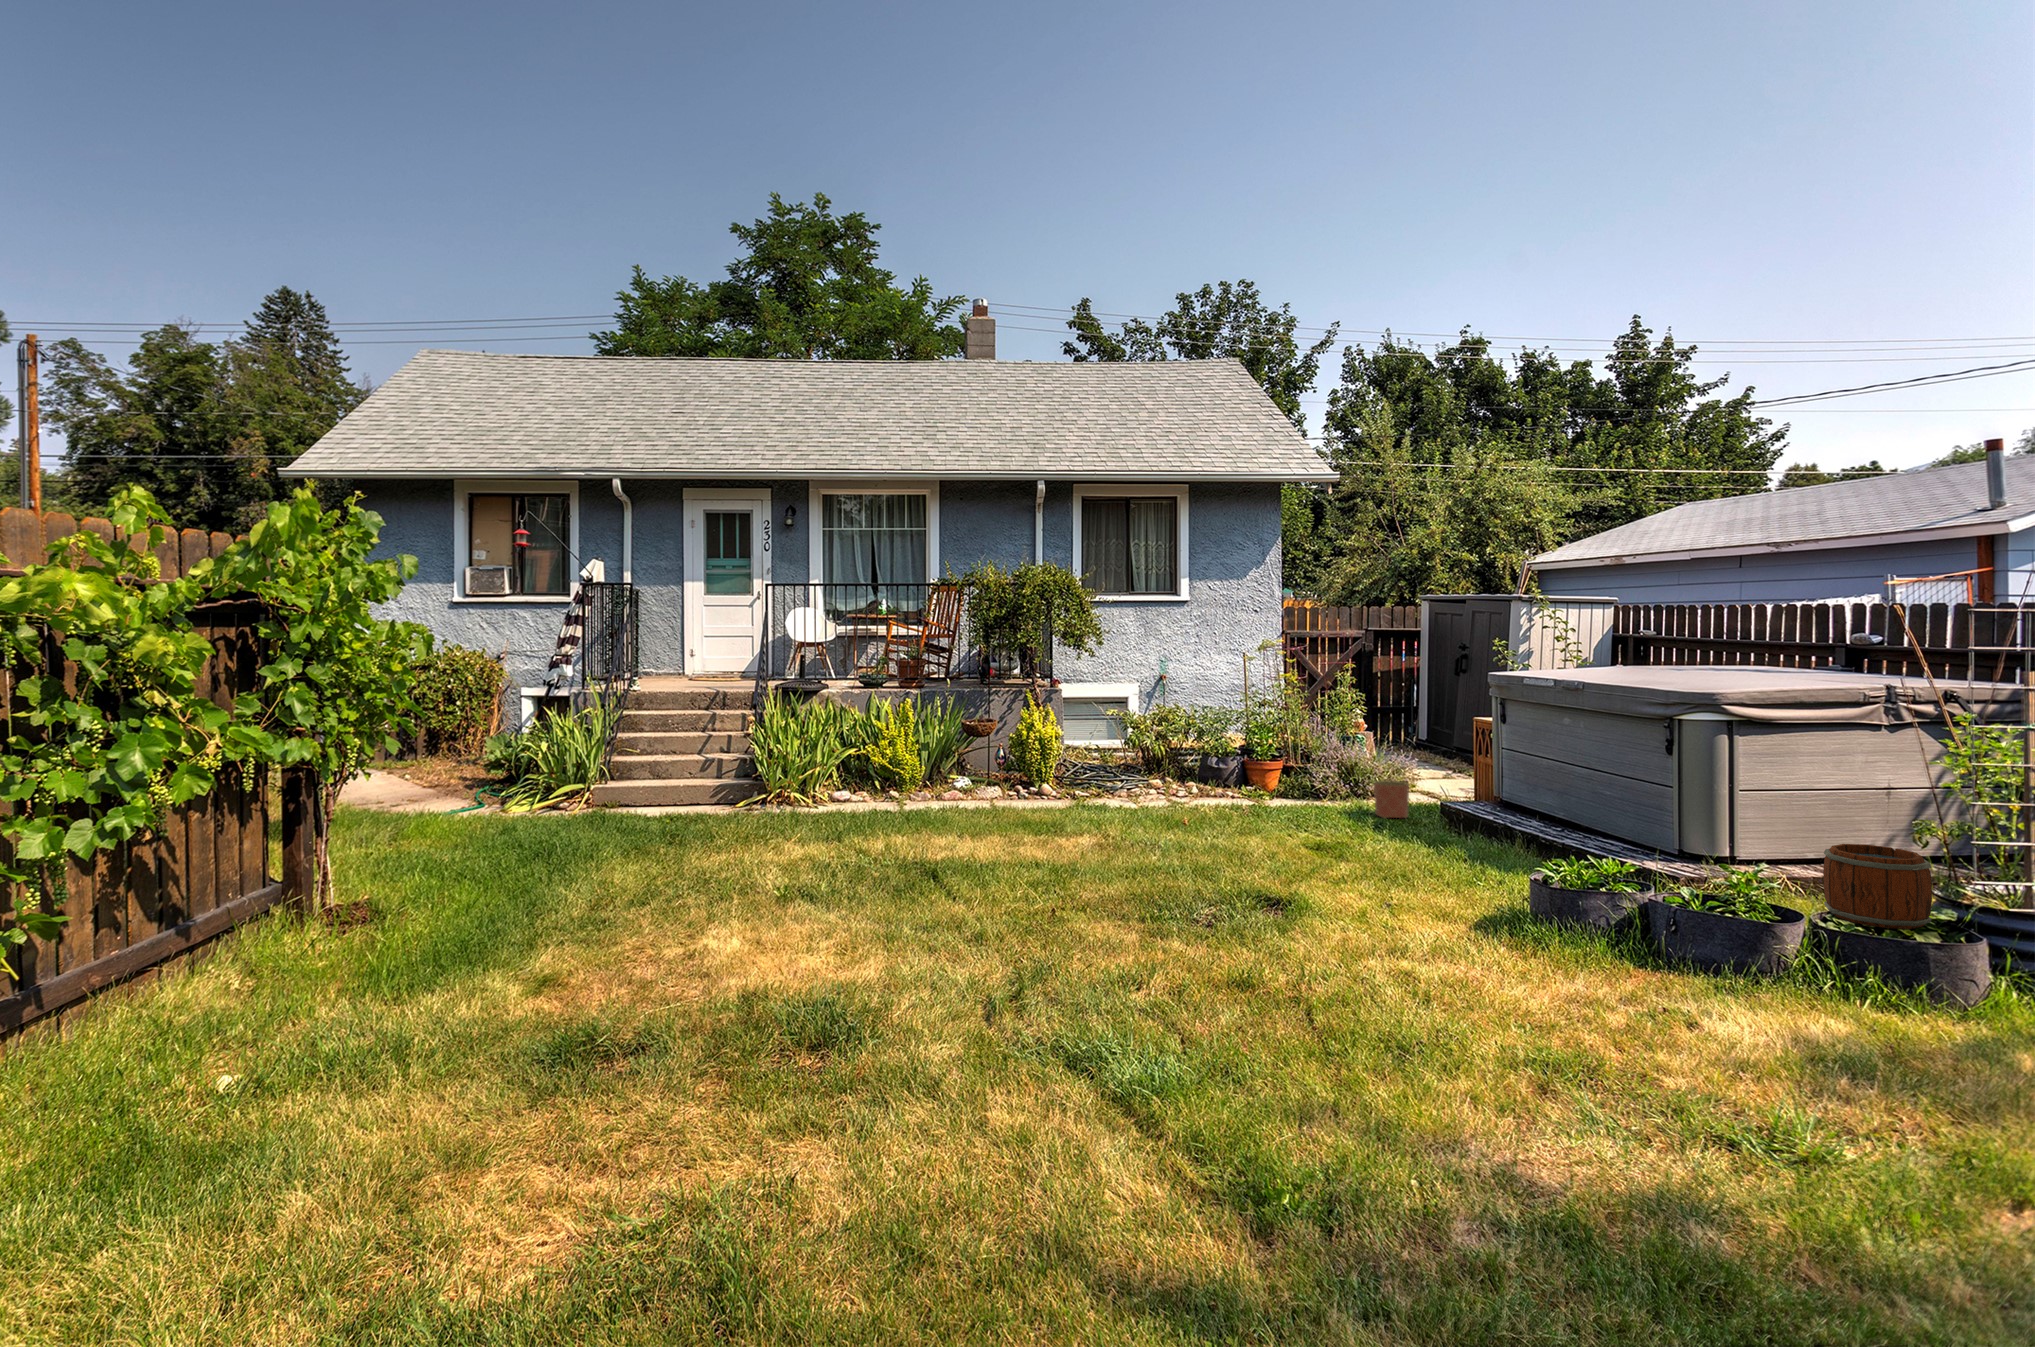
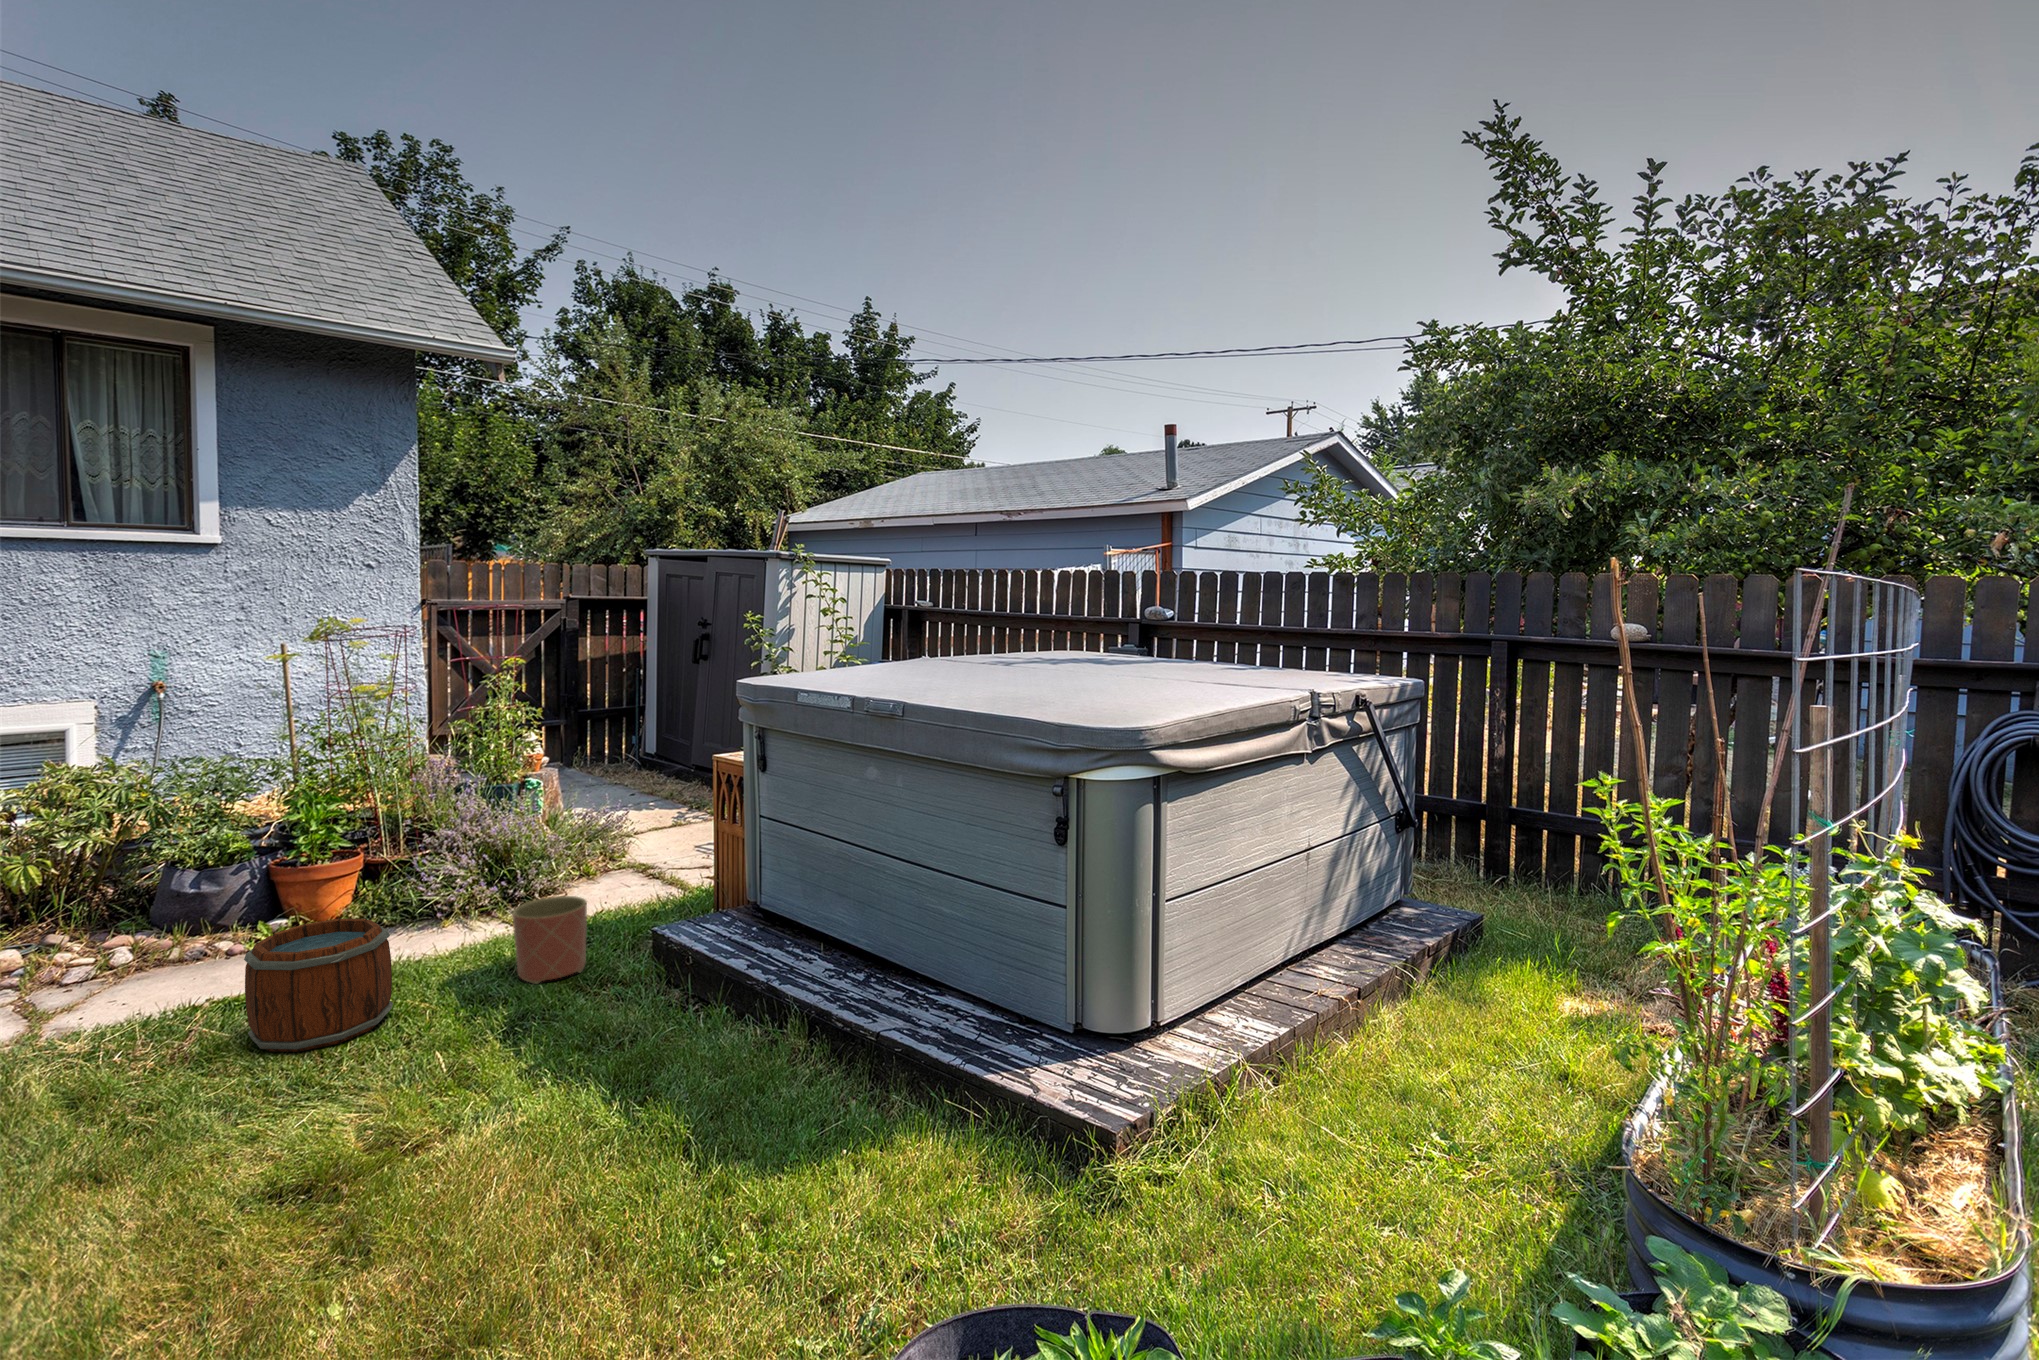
bucket: present [1823,844,1932,929] -> present [244,918,393,1052]

